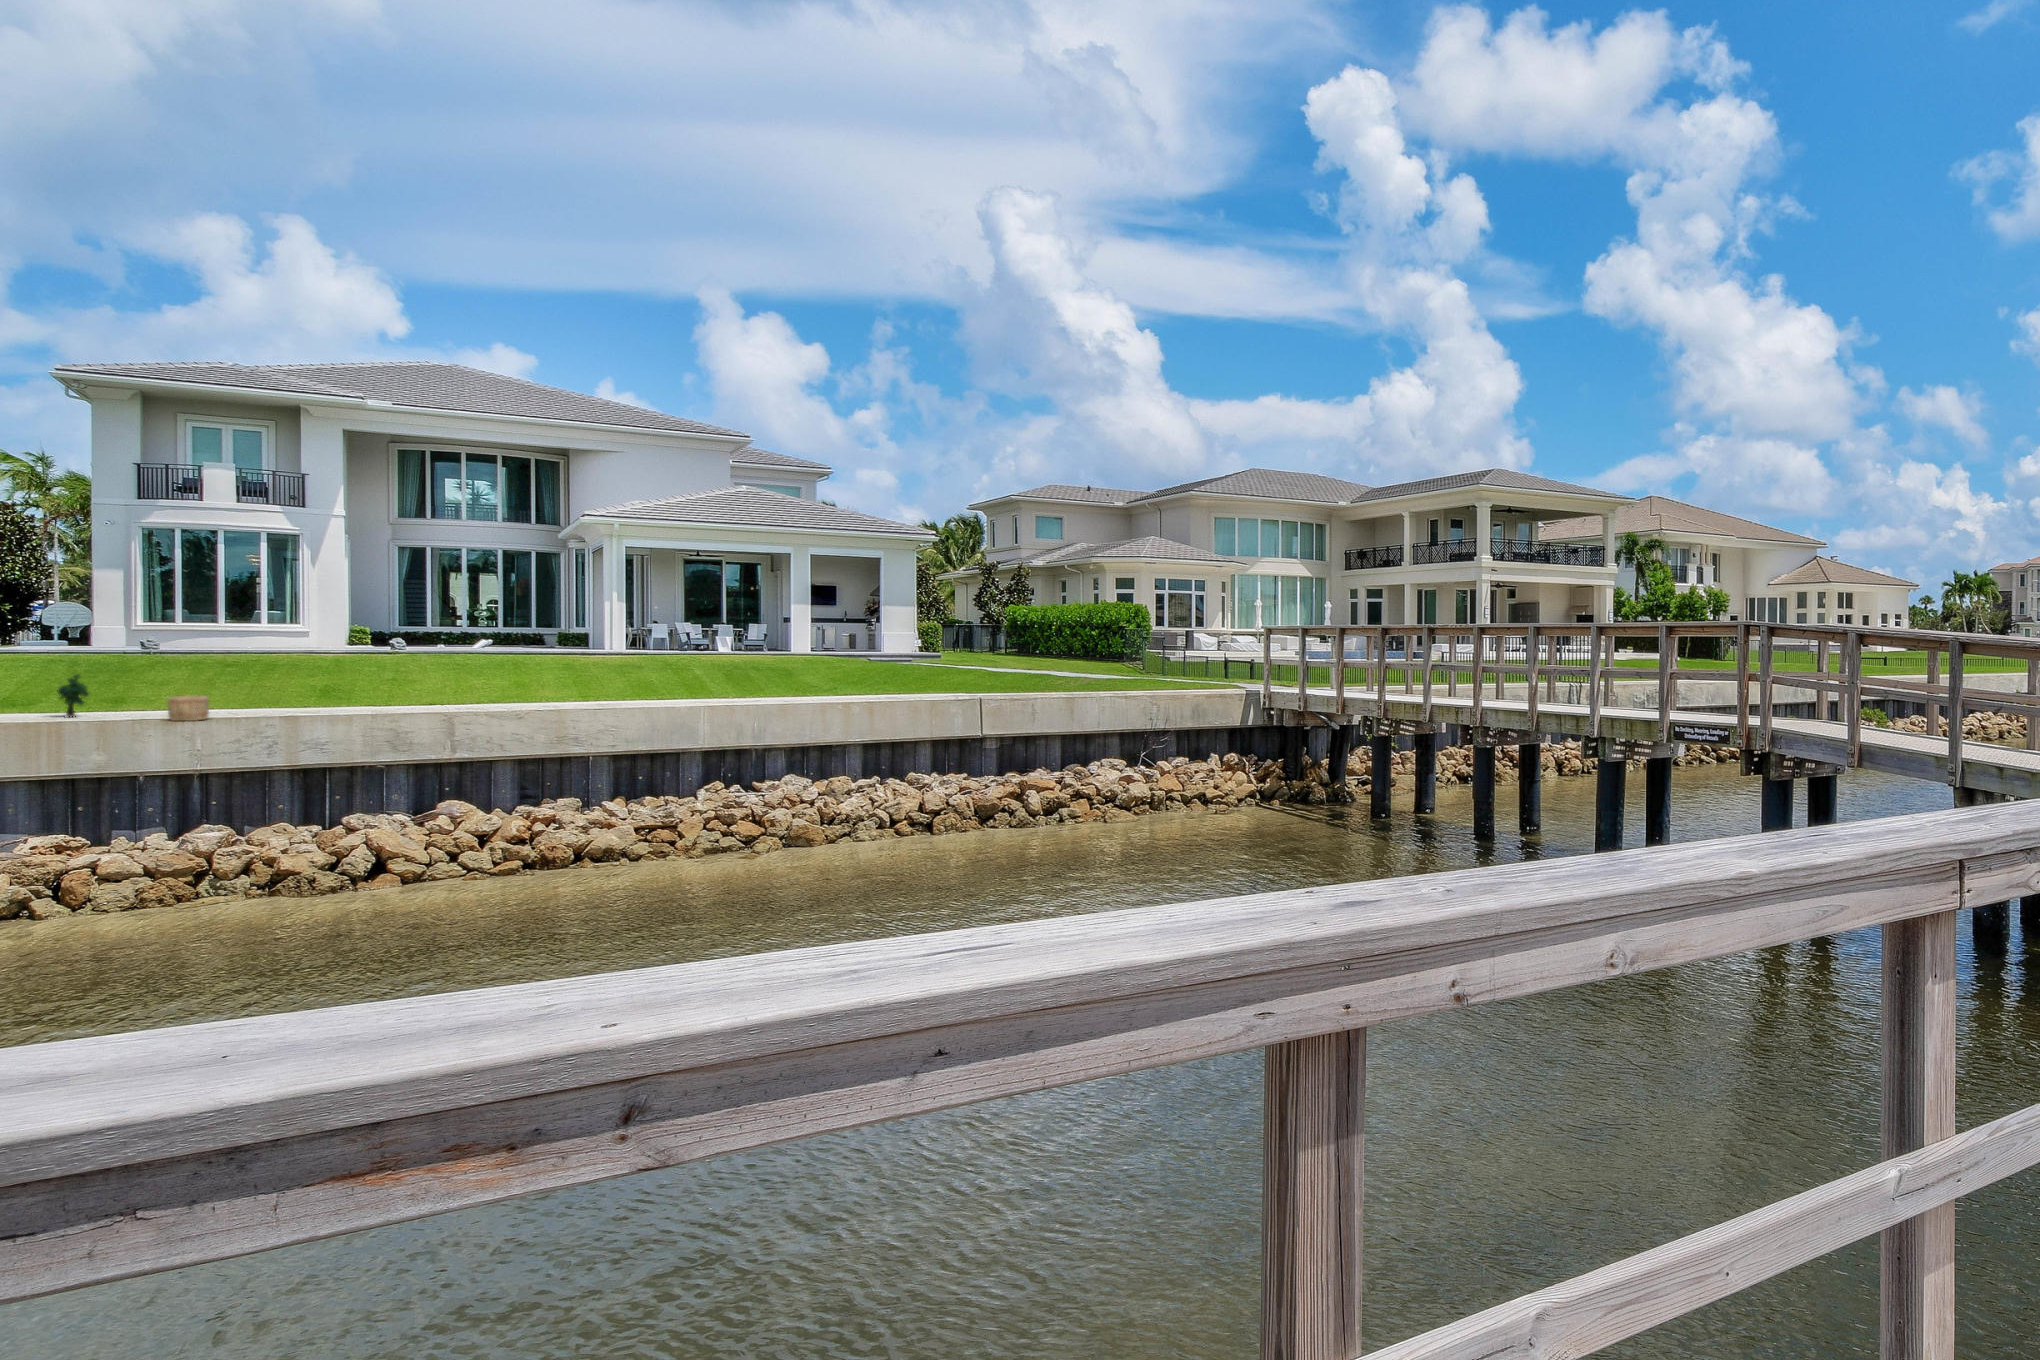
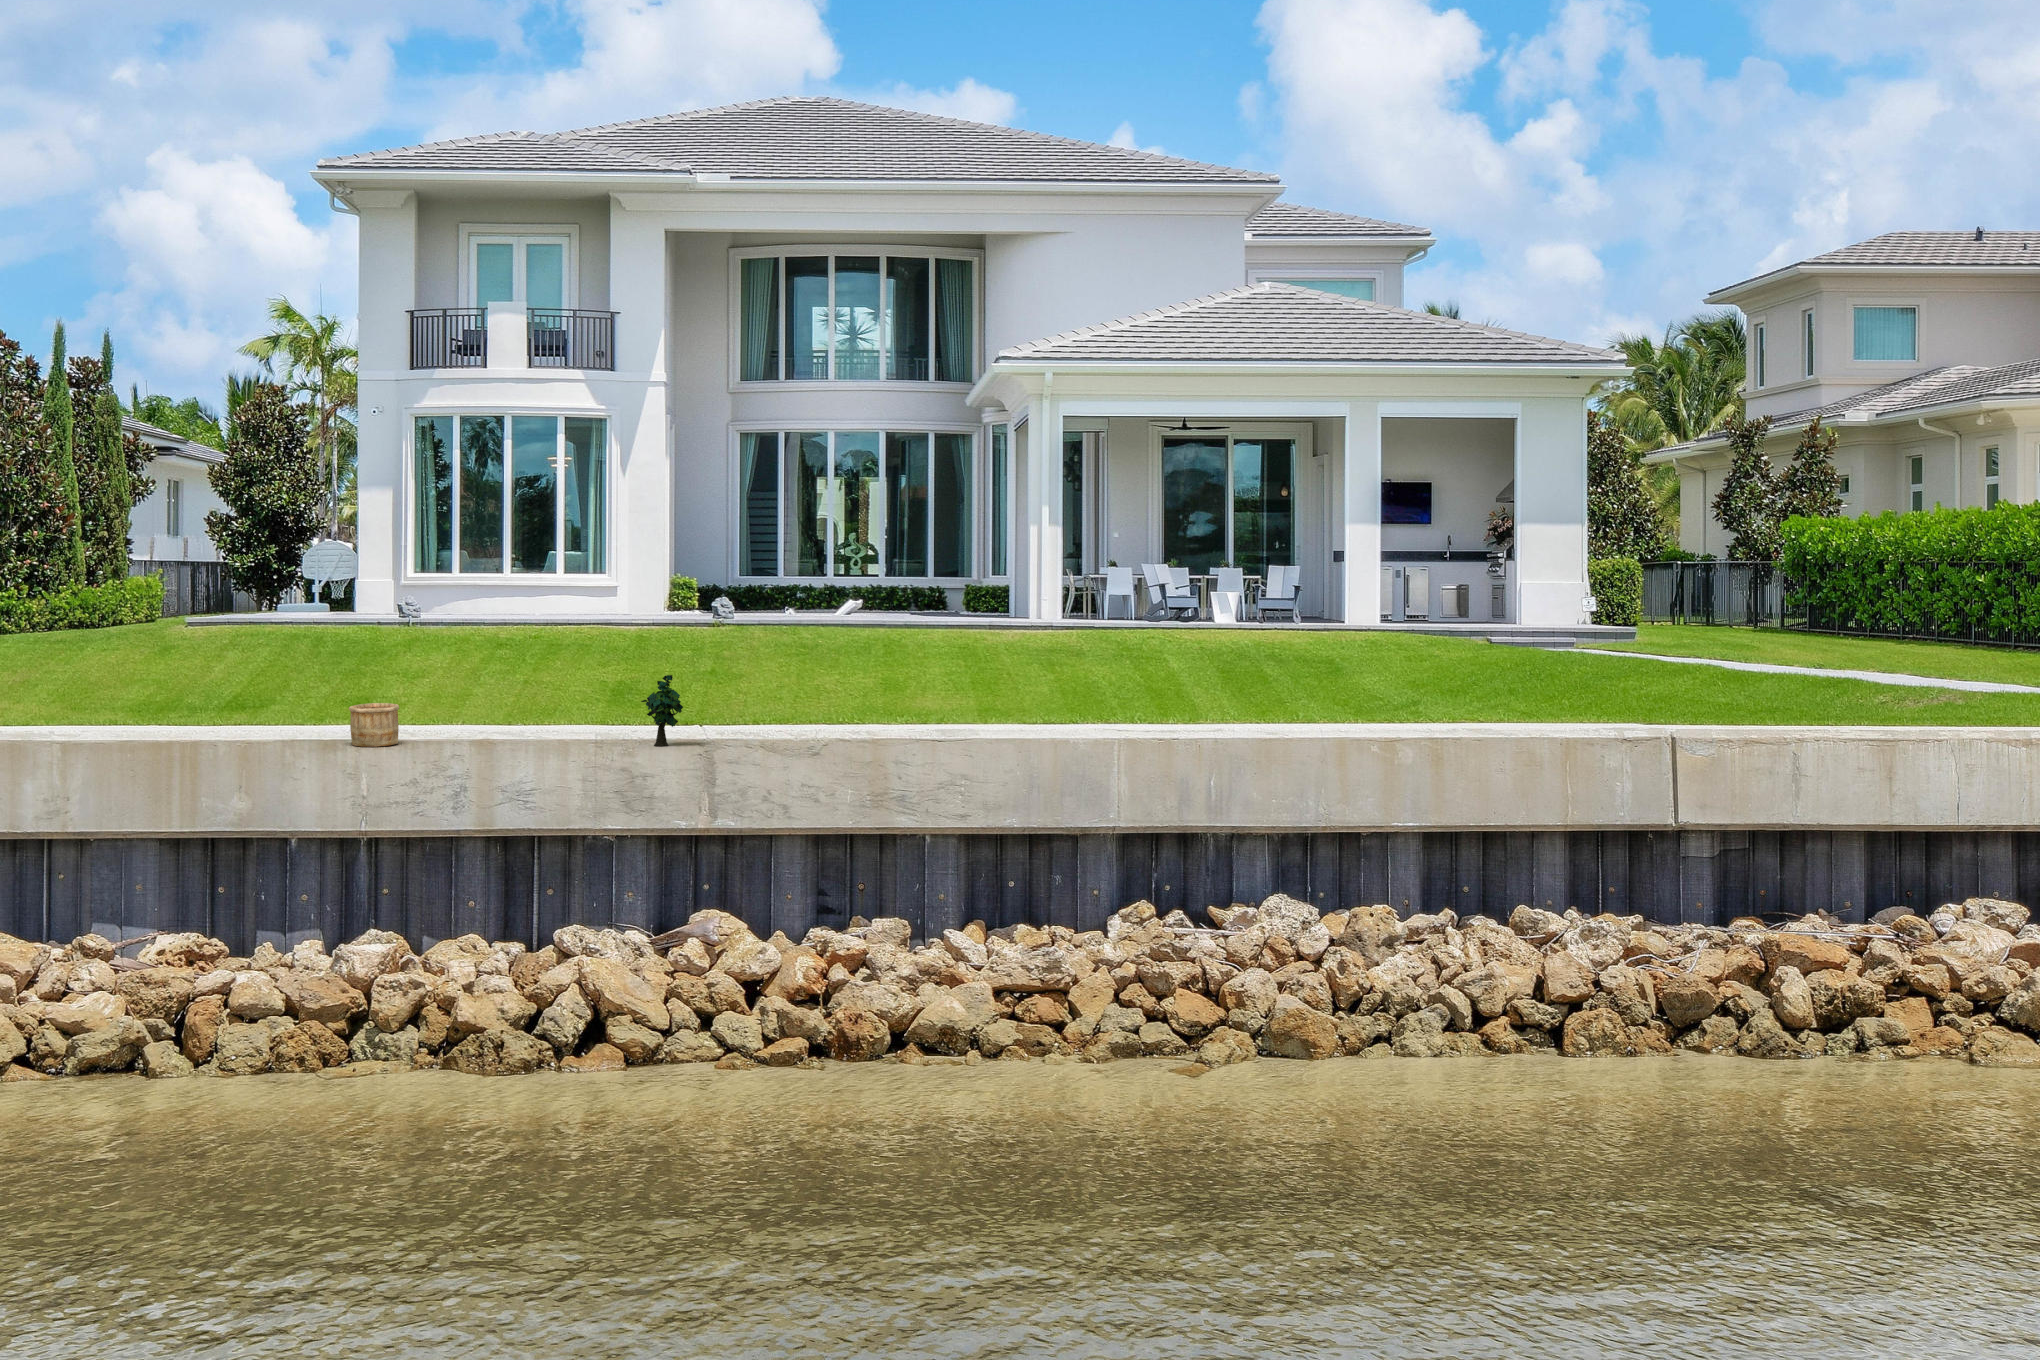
decorative plant: present [57,675,89,717] -> present [641,675,683,746]

